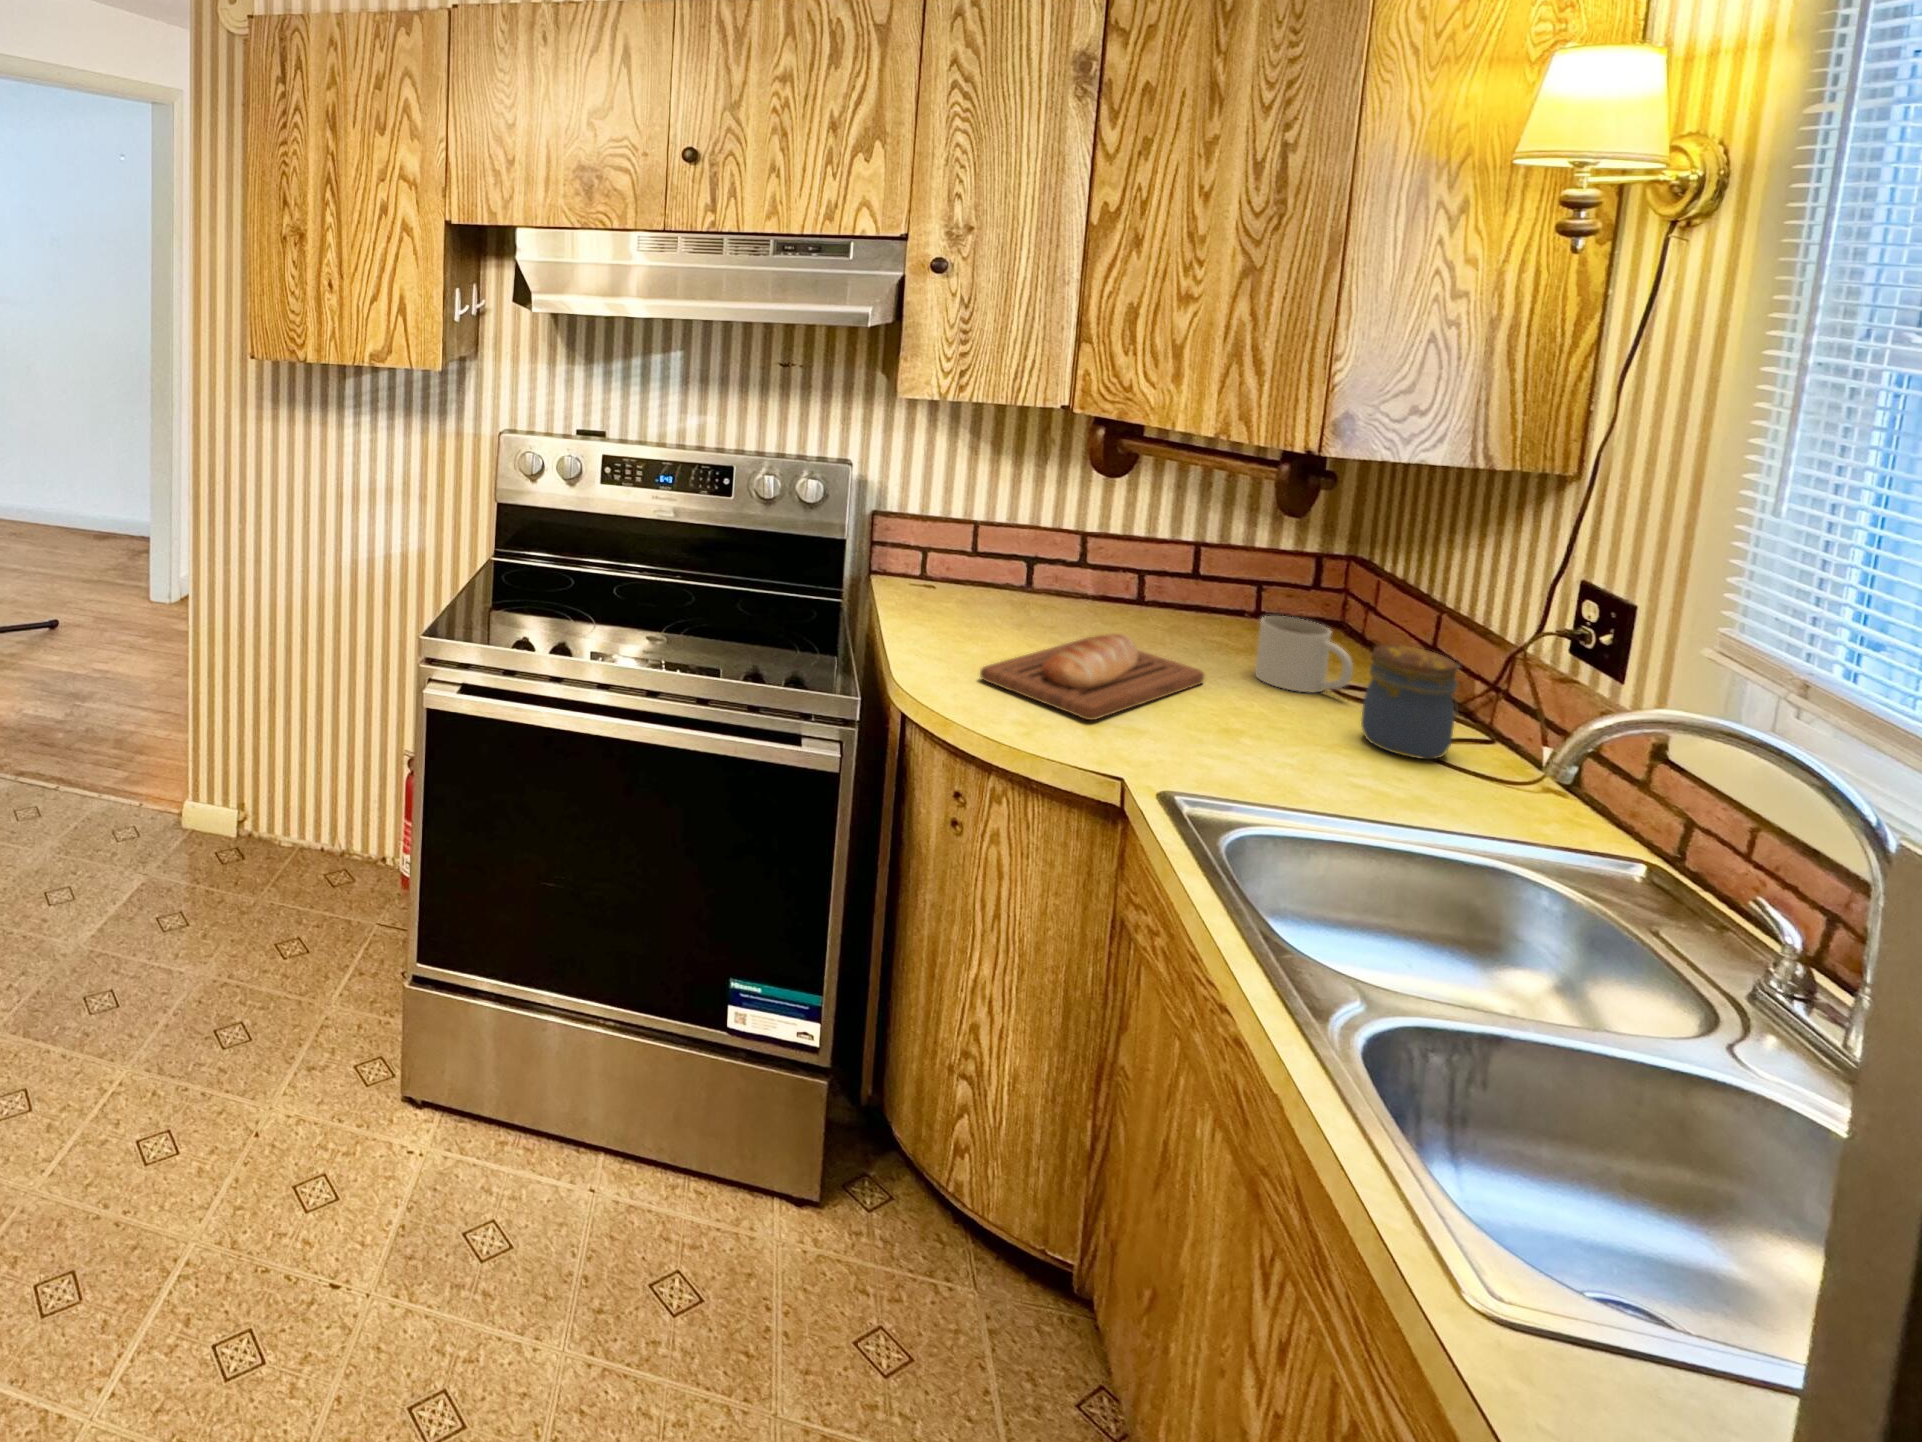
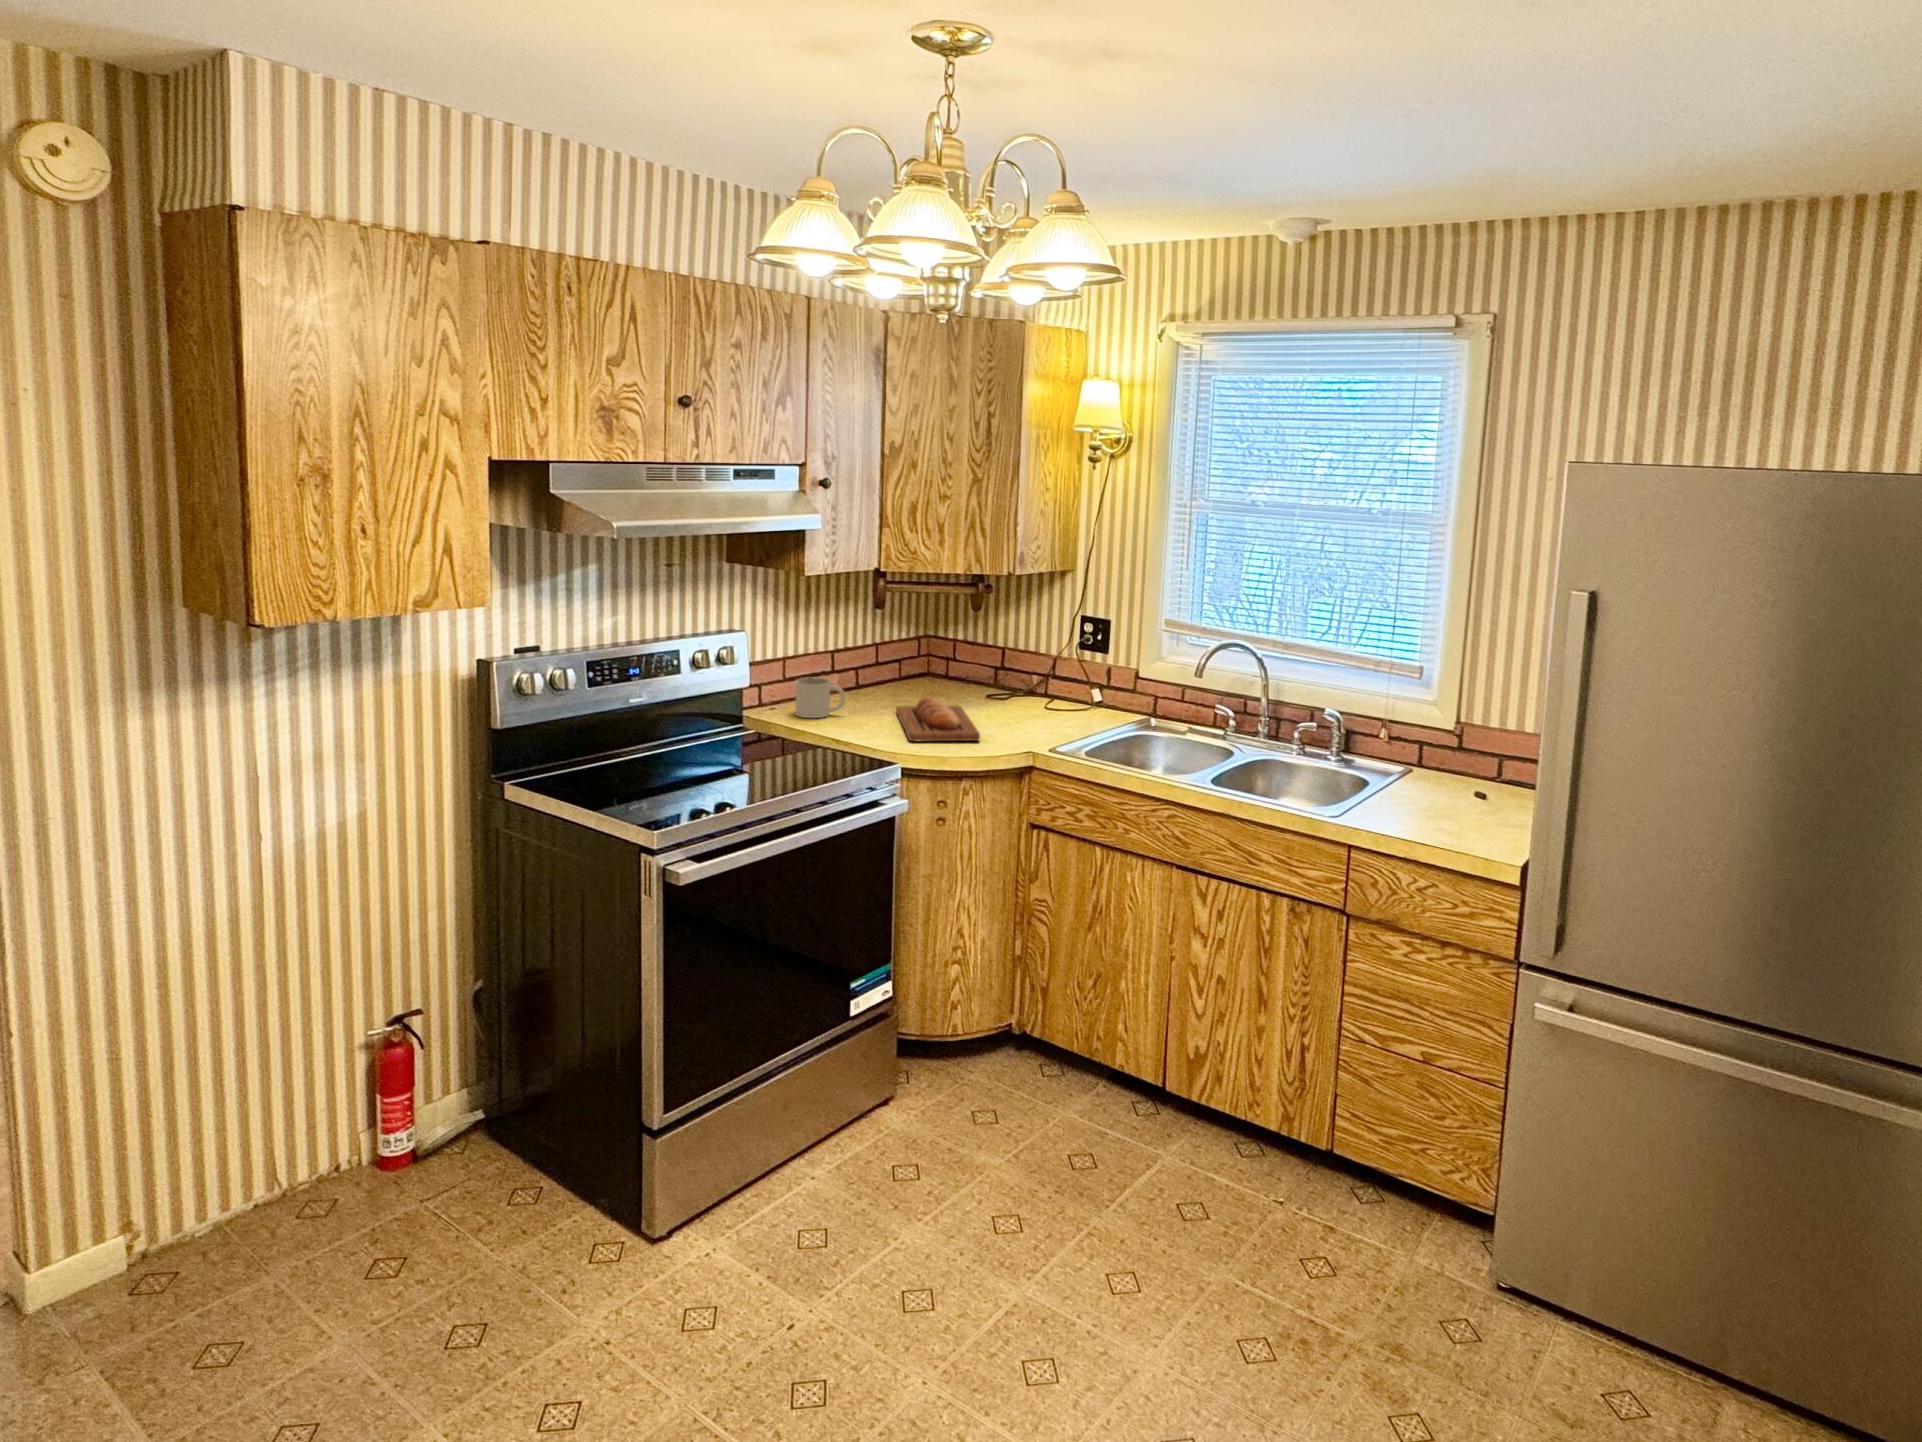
mug: present [1255,616,1353,692] -> present [795,677,845,718]
jar: present [1361,645,1459,759] -> none [1032,663,1067,715]

